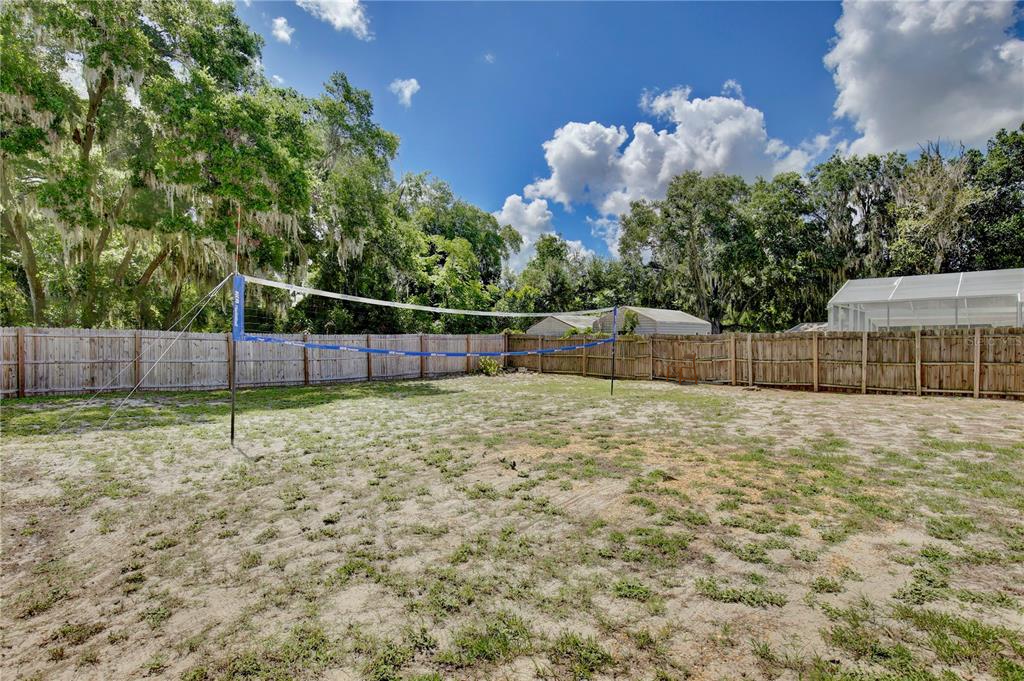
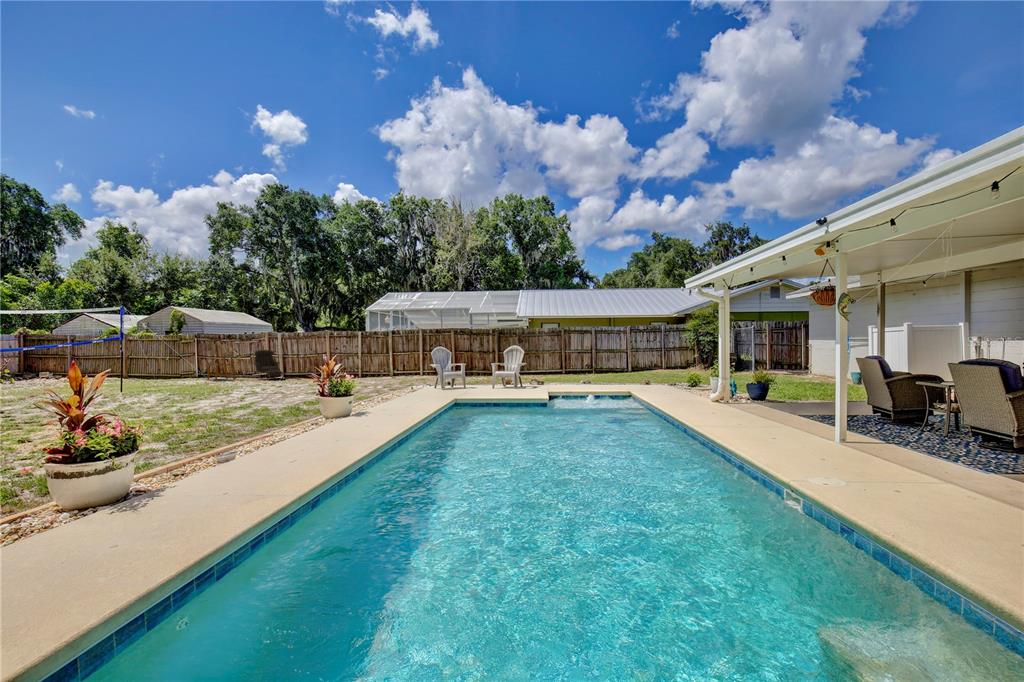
lounge chair: none [718,353,755,389] -> present [254,350,283,380]

